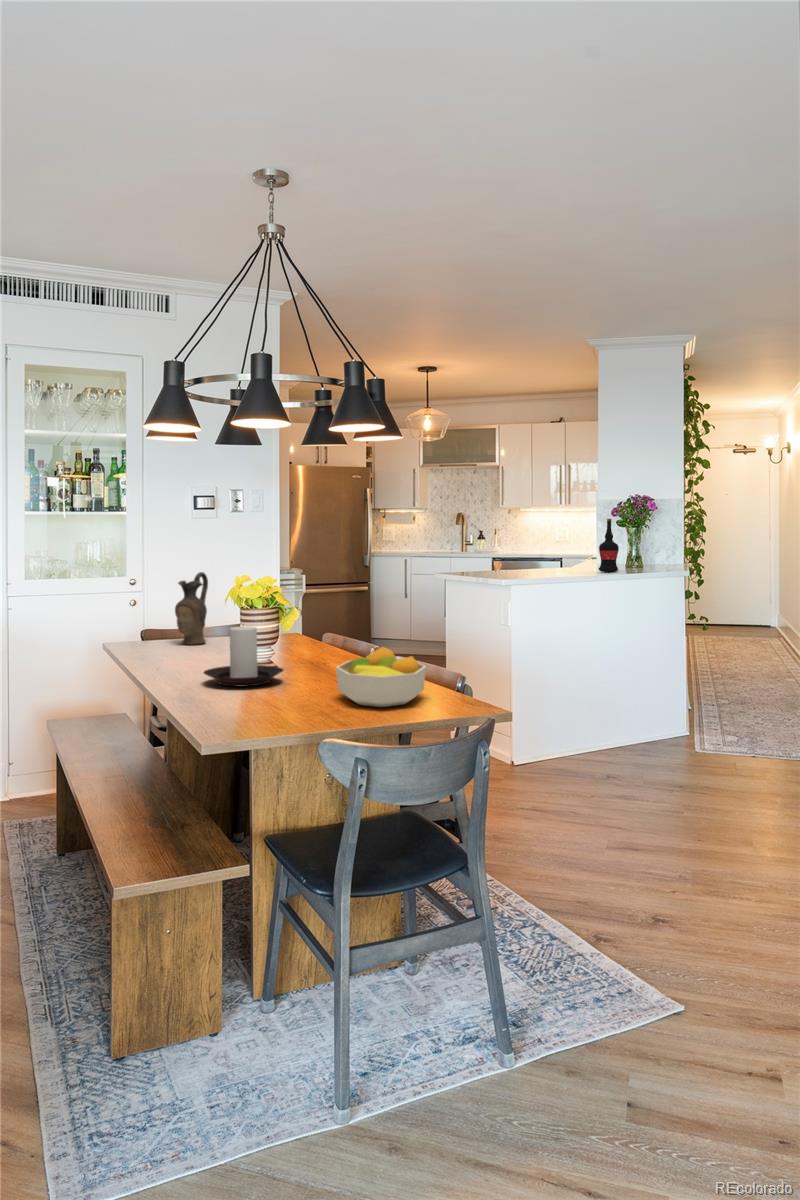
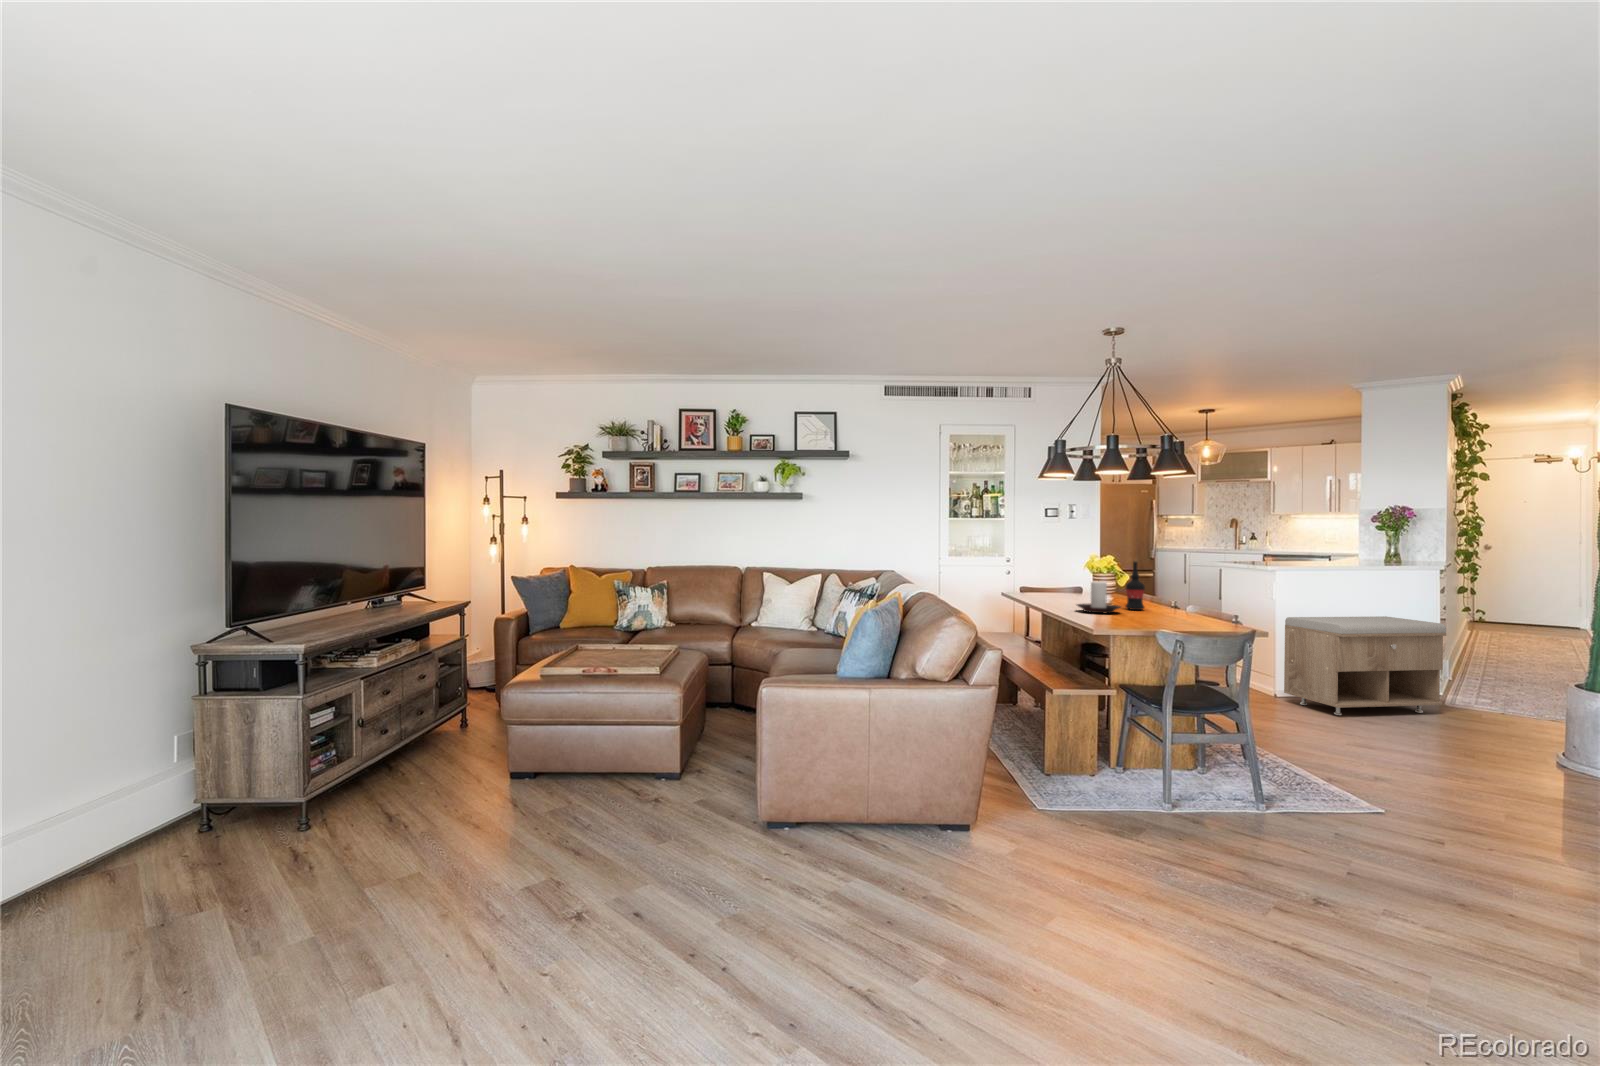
wine bottle: present [599,519,619,572] -> present [1126,560,1145,610]
ceramic pitcher: present [175,572,208,644] -> none [1041,554,1061,596]
storage bench: none [522,639,698,781] -> present [1284,616,1446,715]
fruit bowl: present [336,647,426,707] -> none [1157,595,1213,625]

